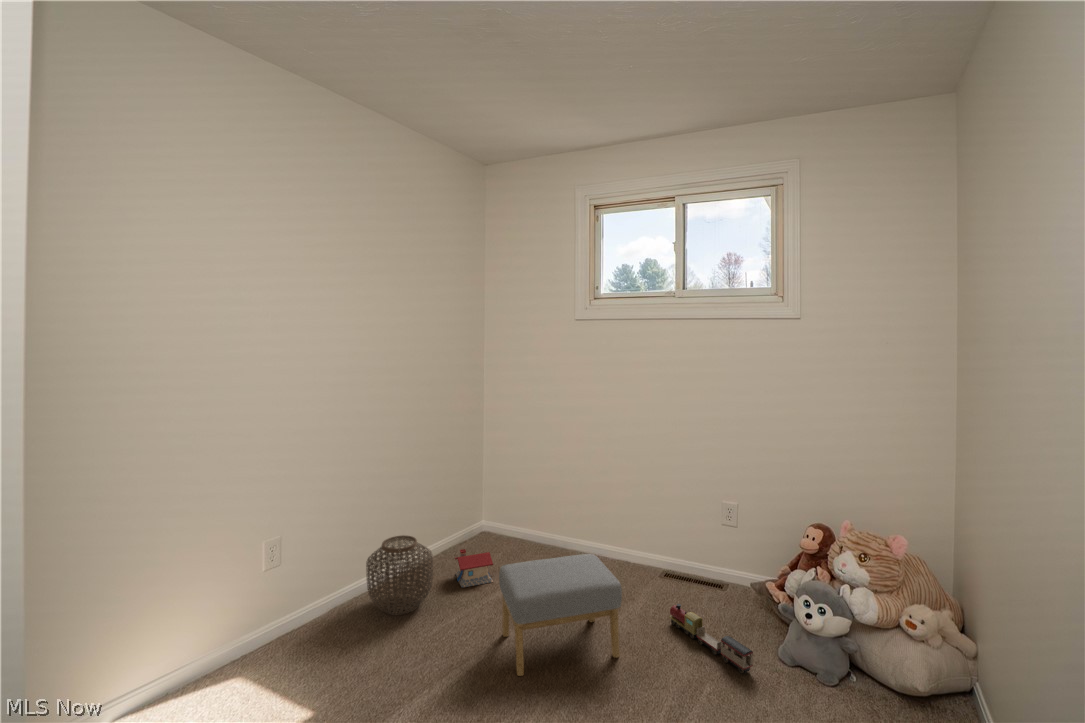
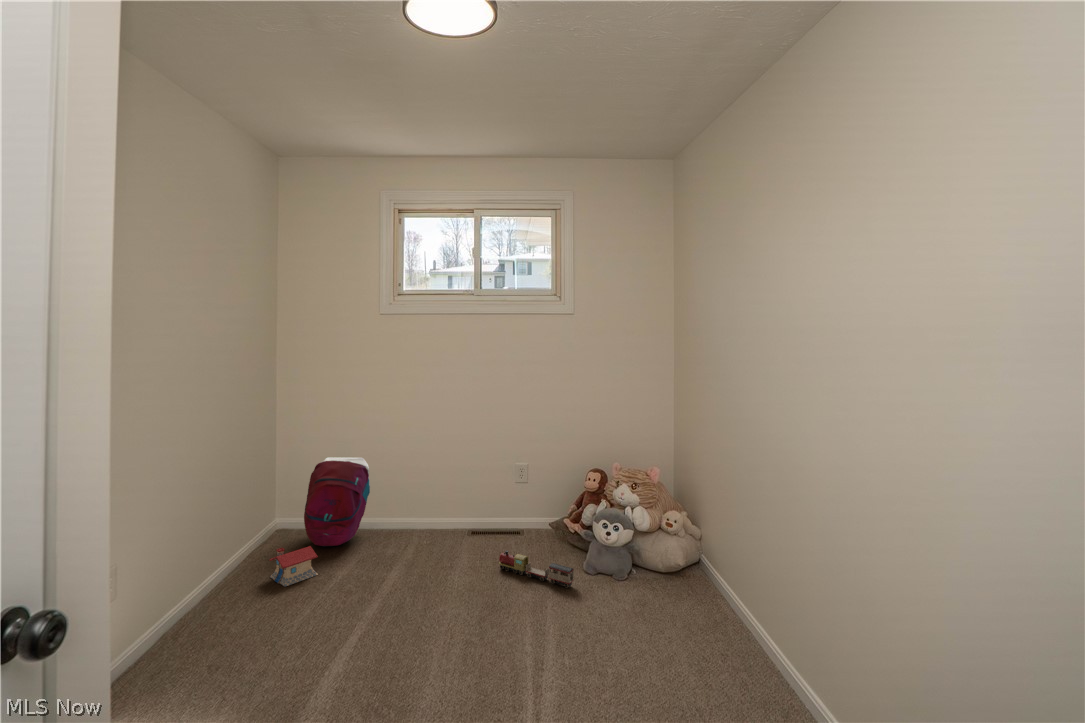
backpack: none [495,463,561,554] -> present [304,457,370,547]
woven basket: present [366,535,433,615] -> none [175,539,260,629]
footstool: present [499,554,622,676] -> none [351,521,473,640]

